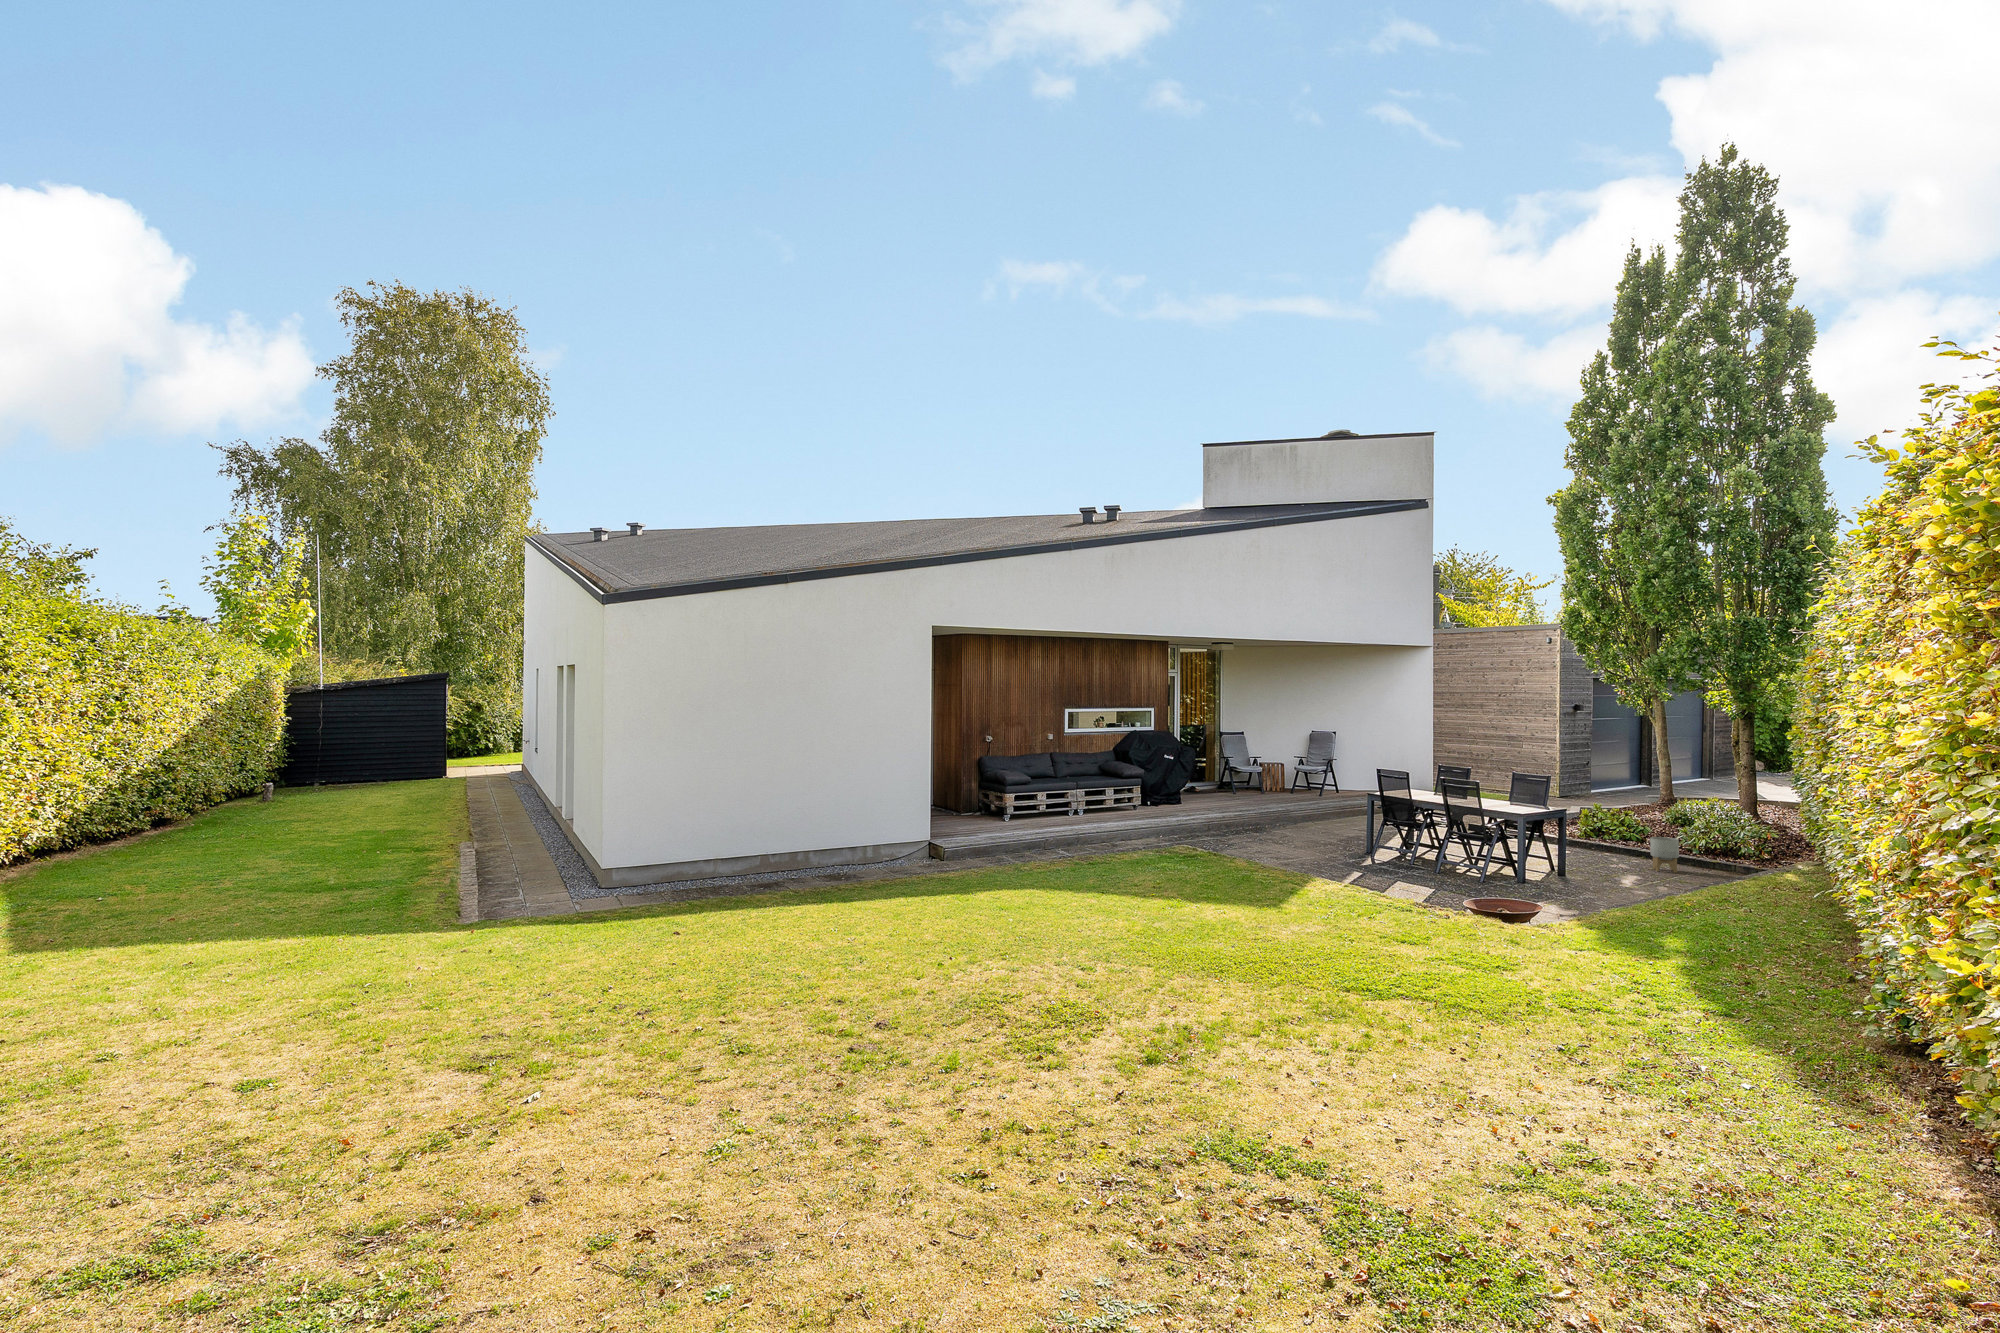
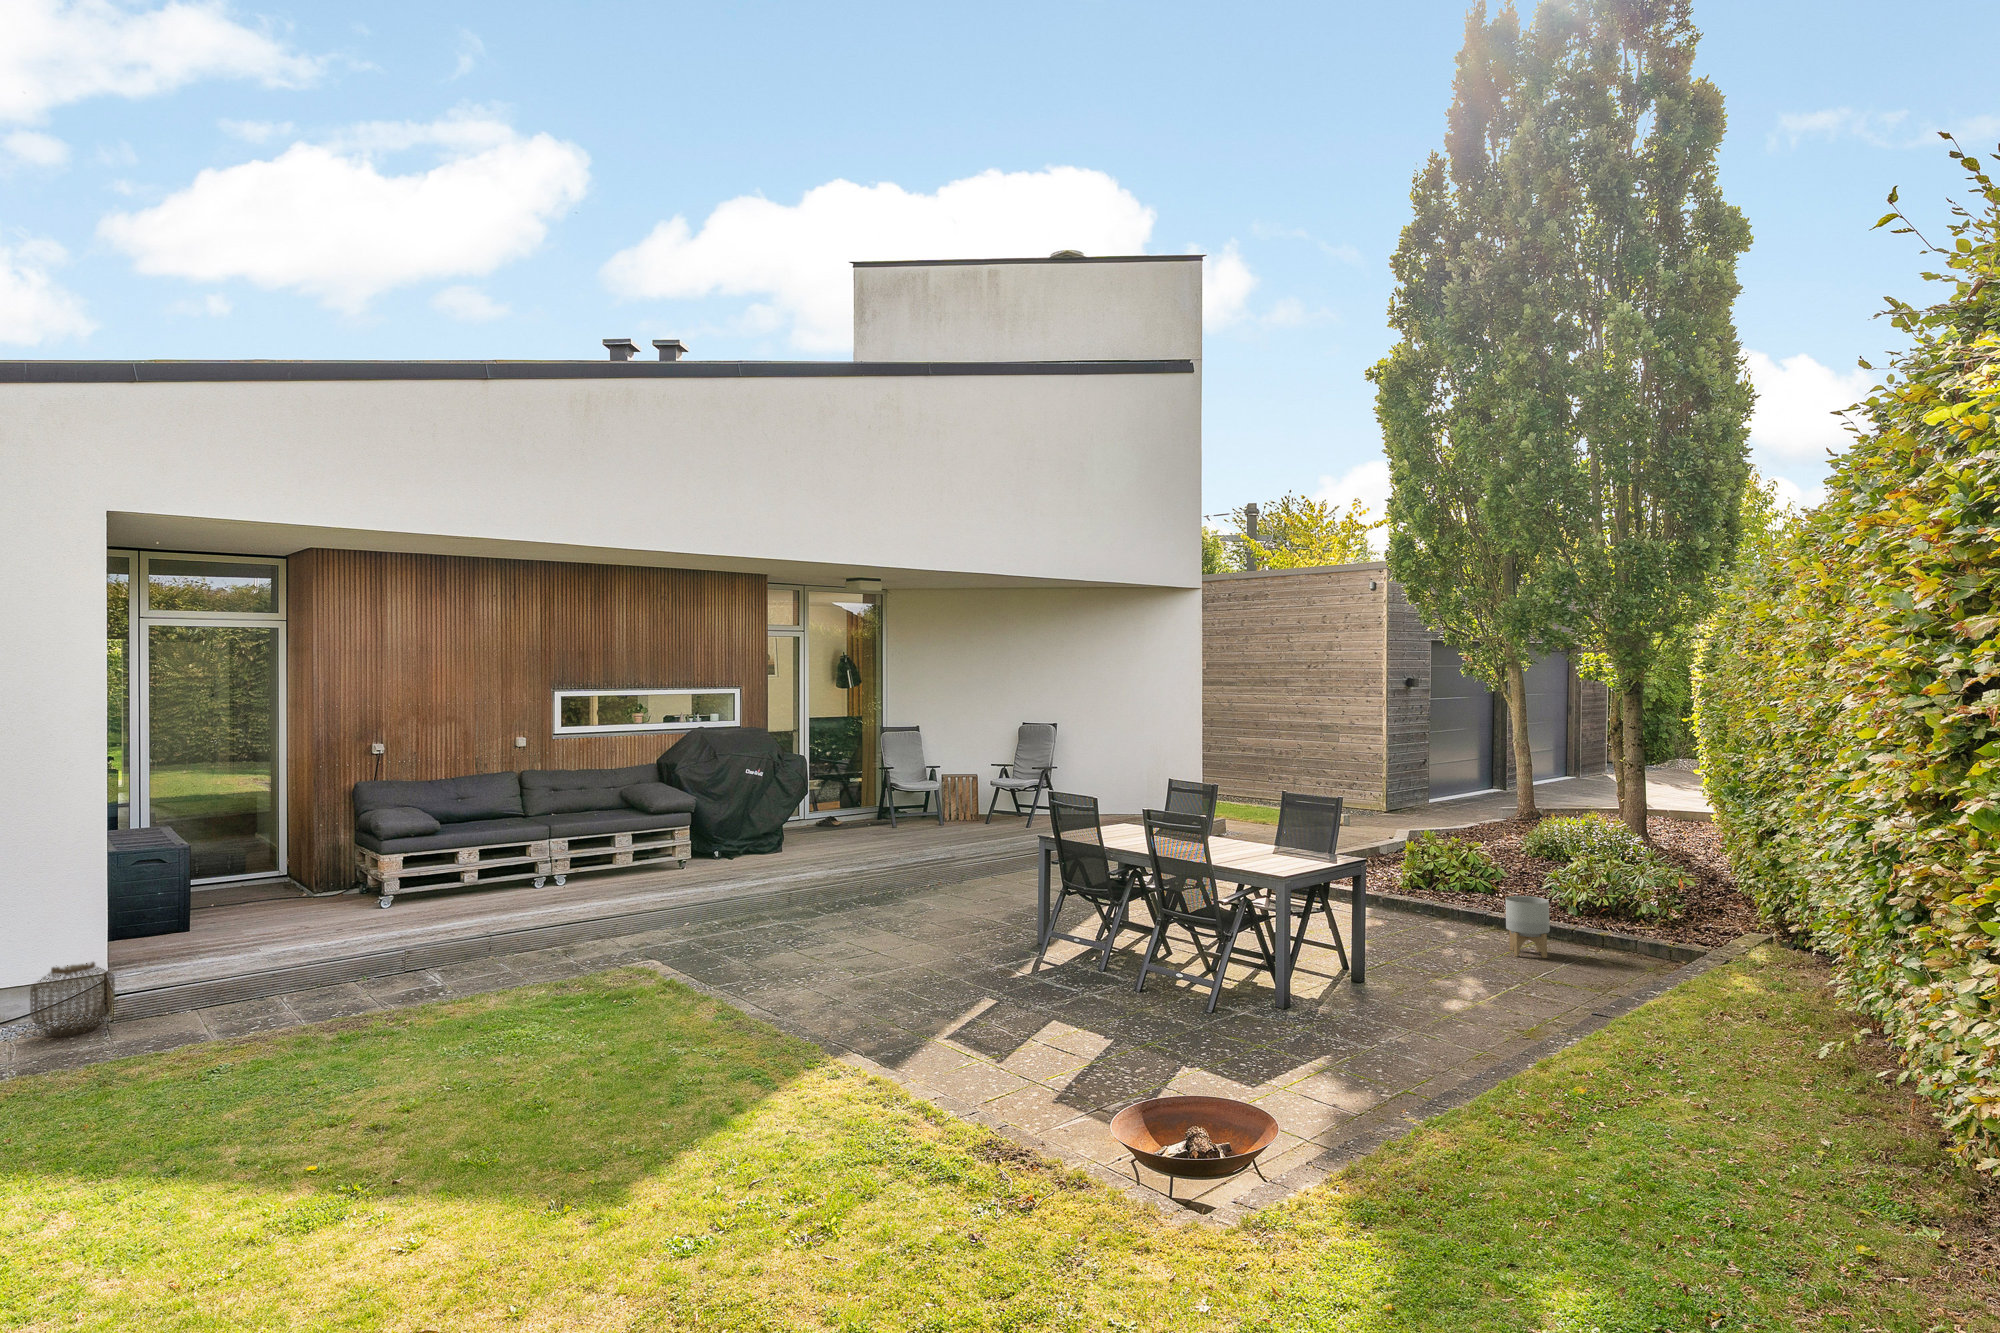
woven basket: none [877,831,908,866] -> present [30,962,115,1037]

